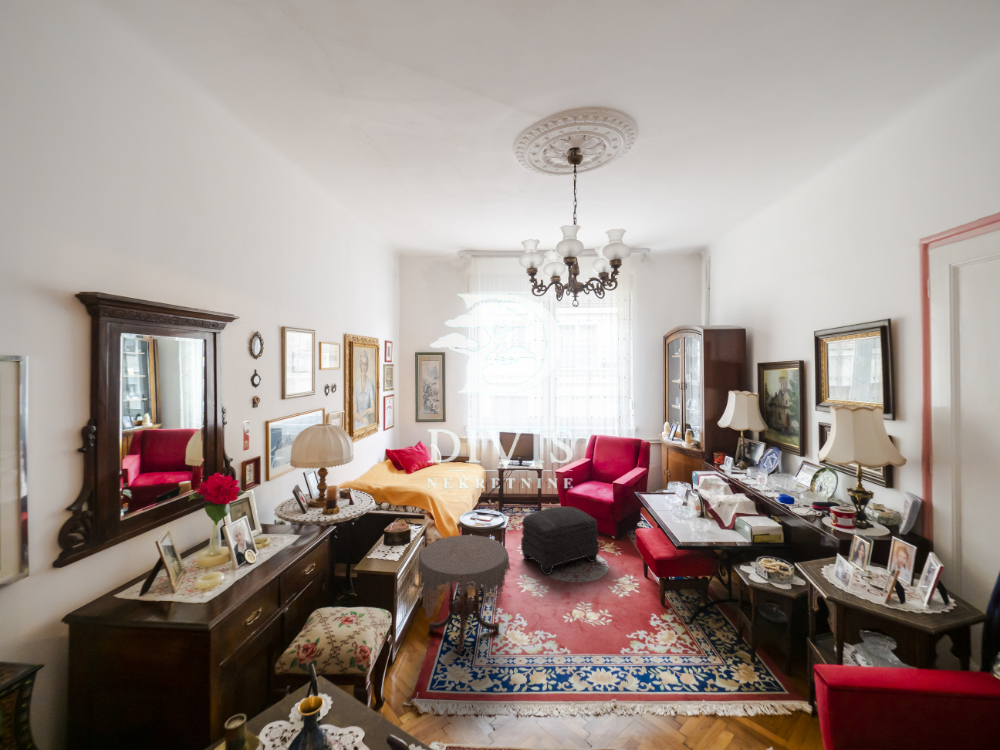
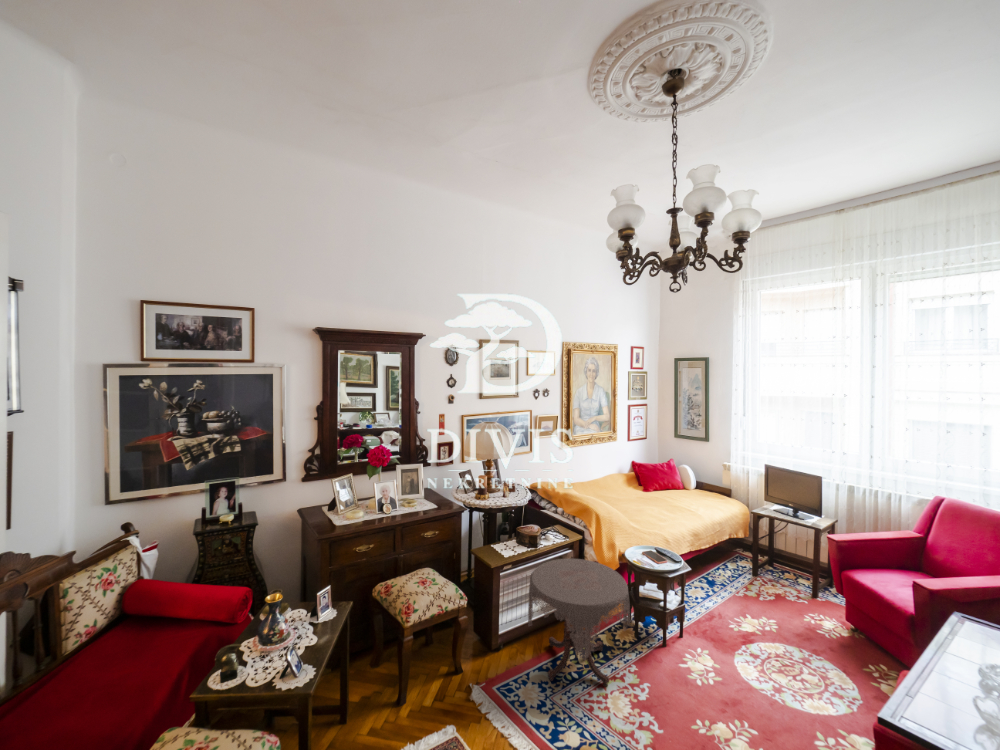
ottoman: present [521,507,599,575] -> none [725,580,853,696]

